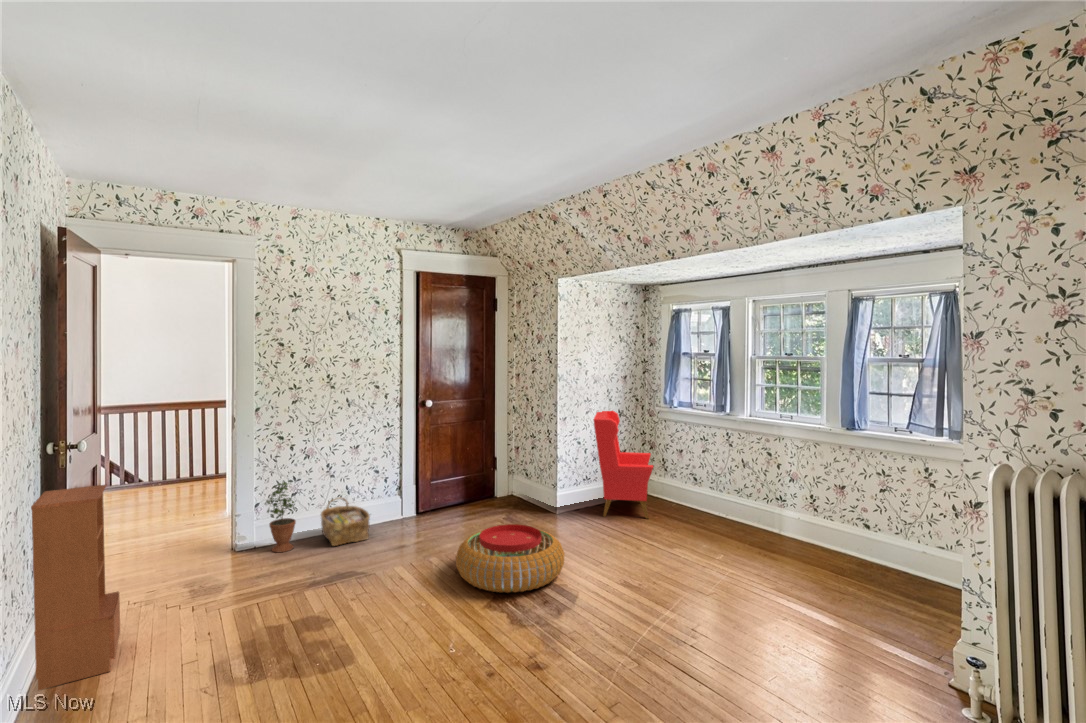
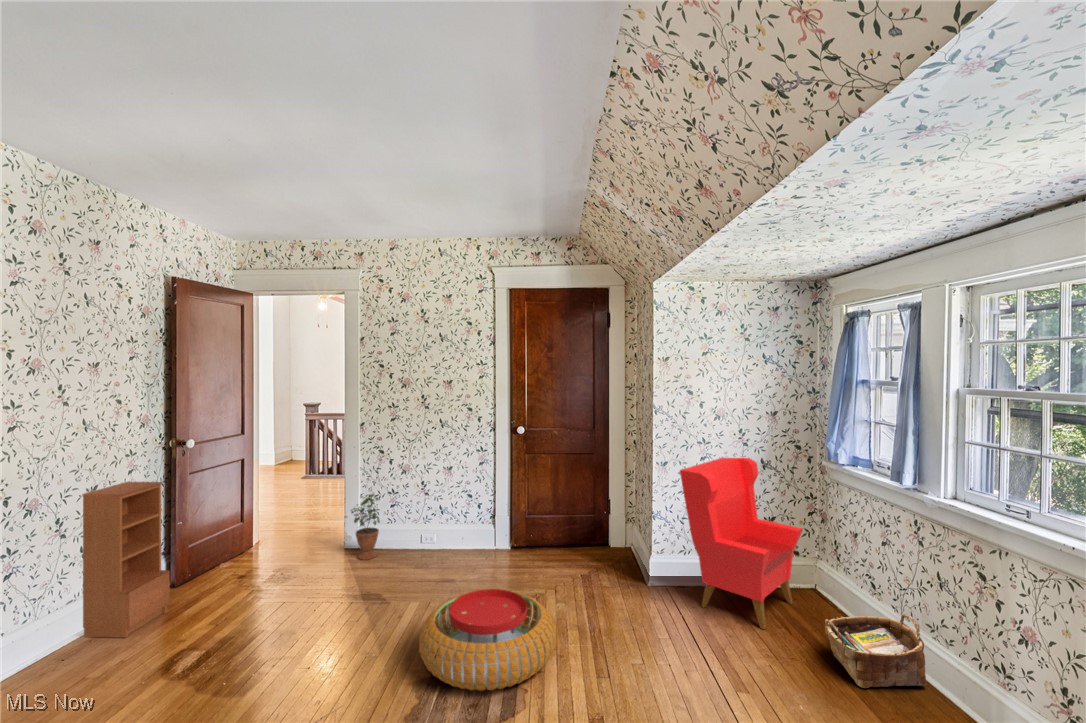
woven basket: present [321,497,370,546] -> present [825,613,927,688]

